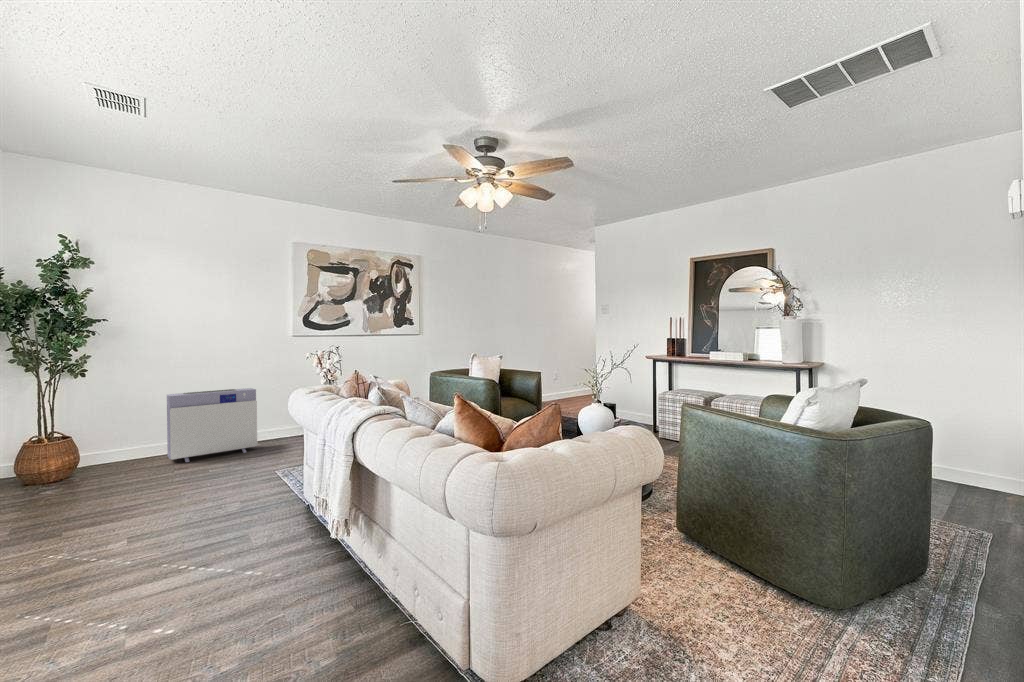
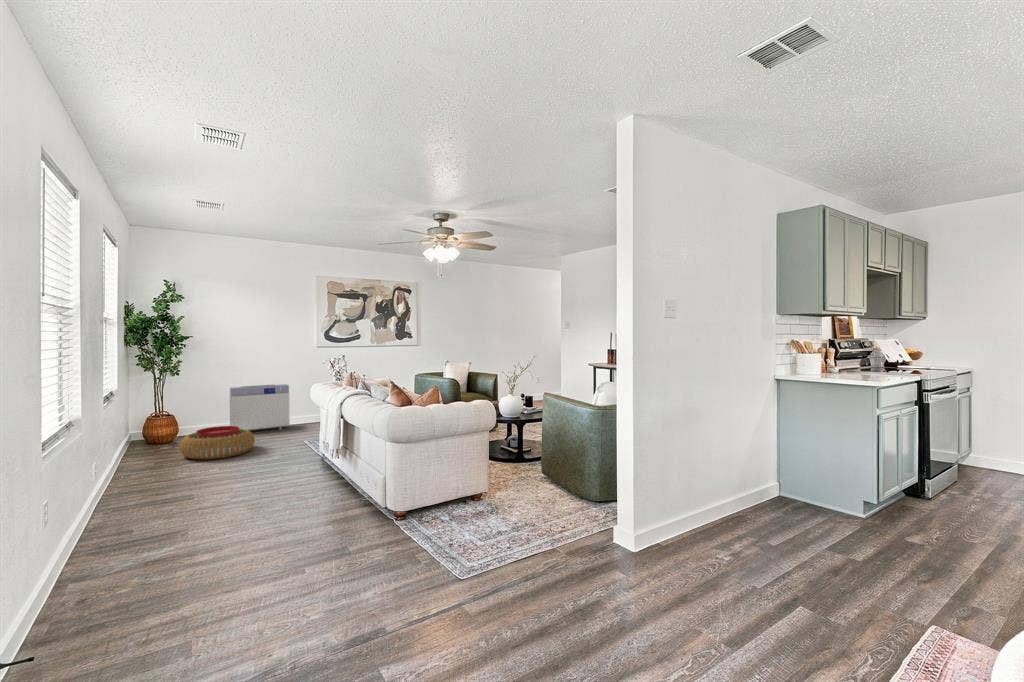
pouf: none [86,456,215,517] -> present [180,426,255,459]

